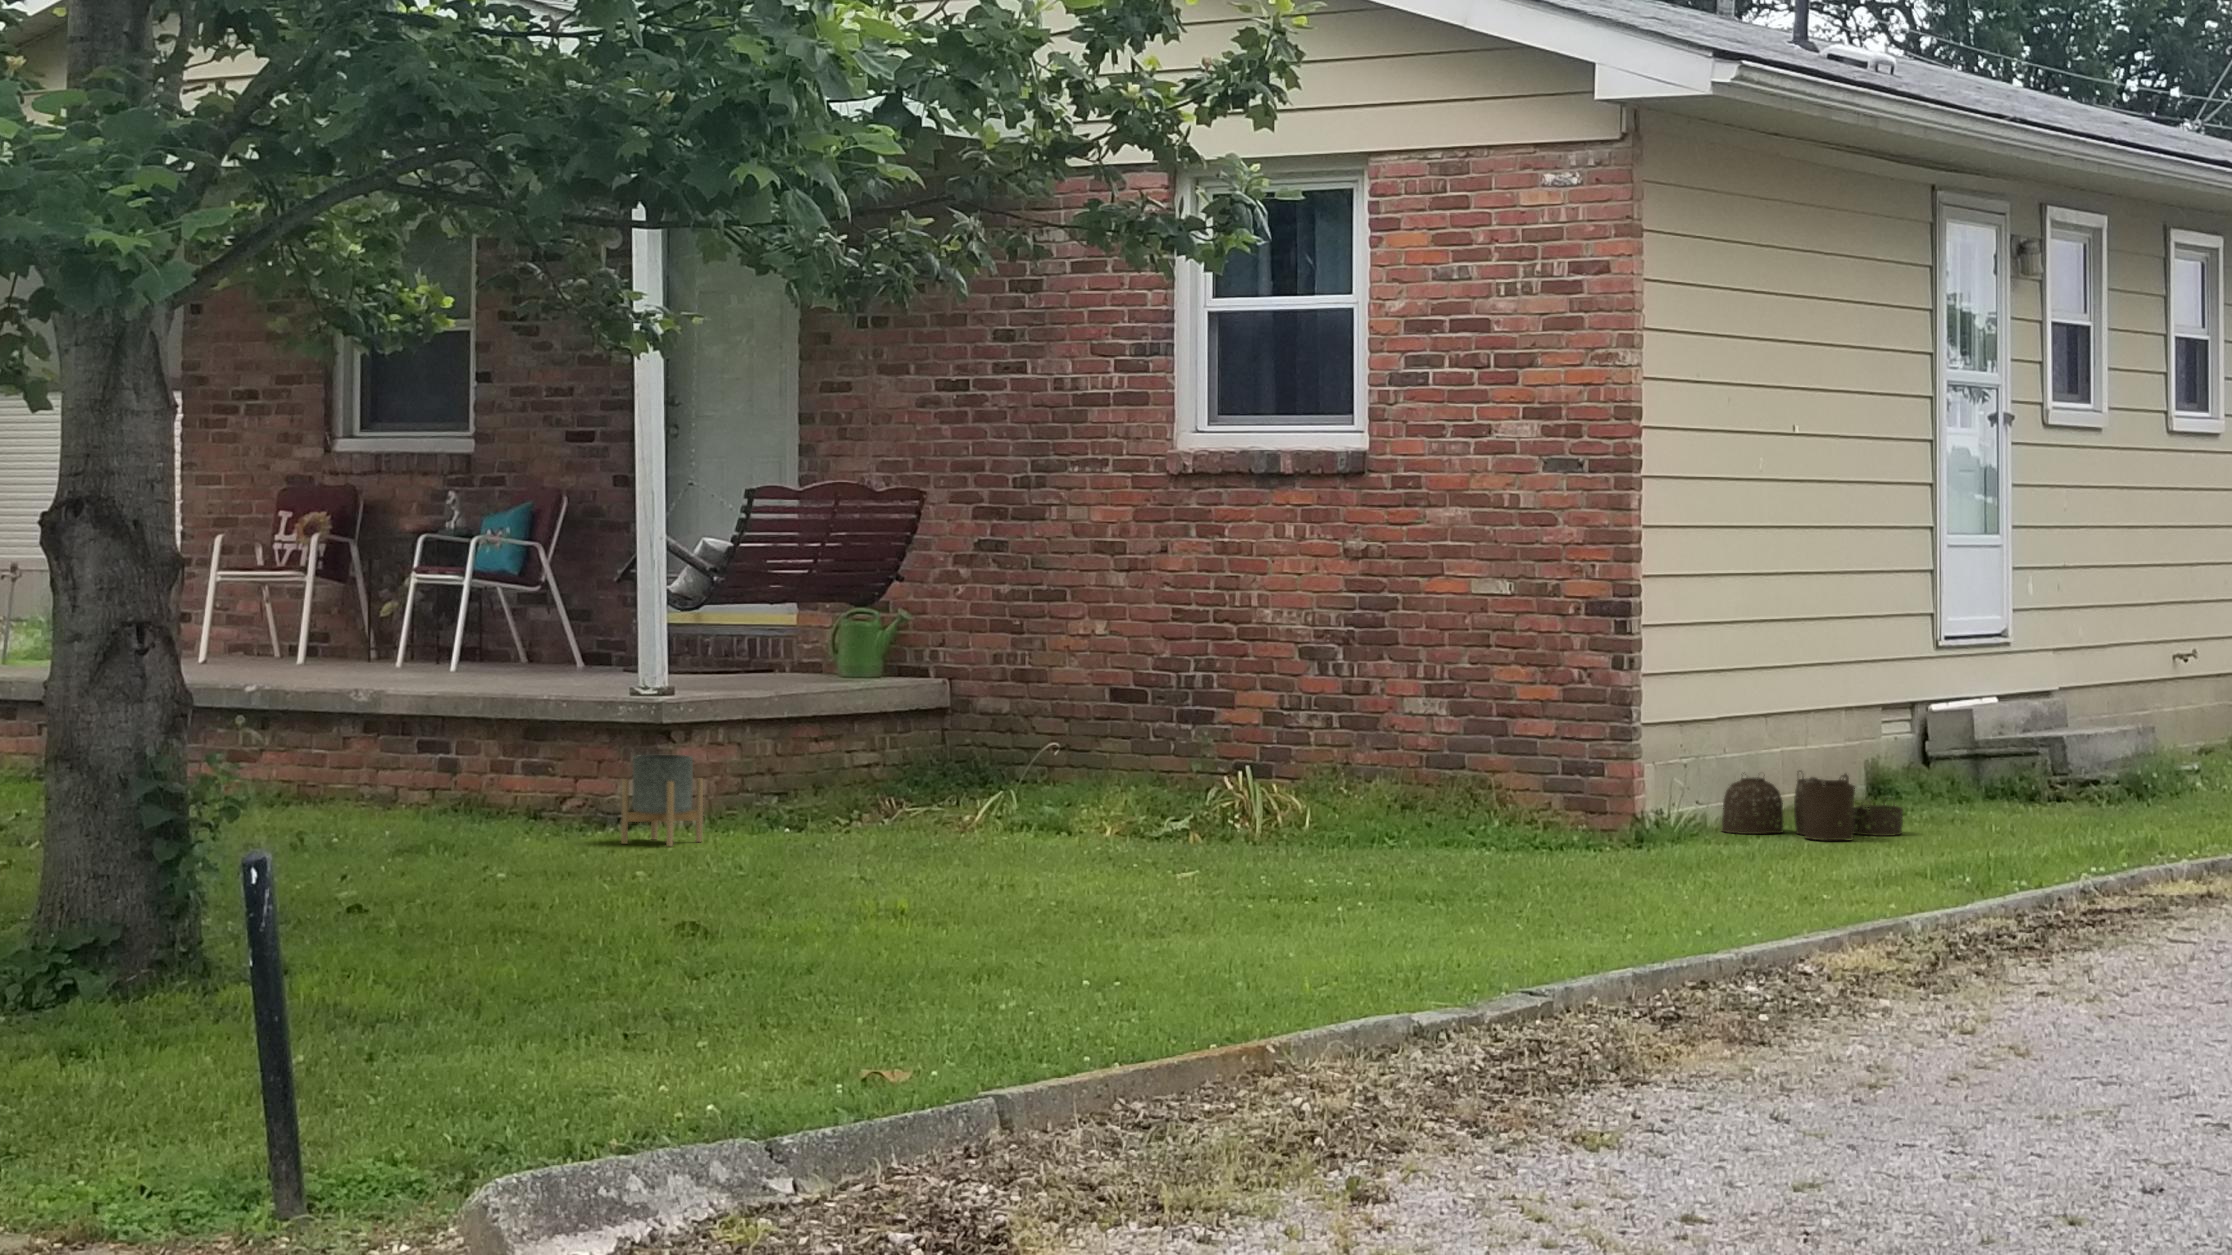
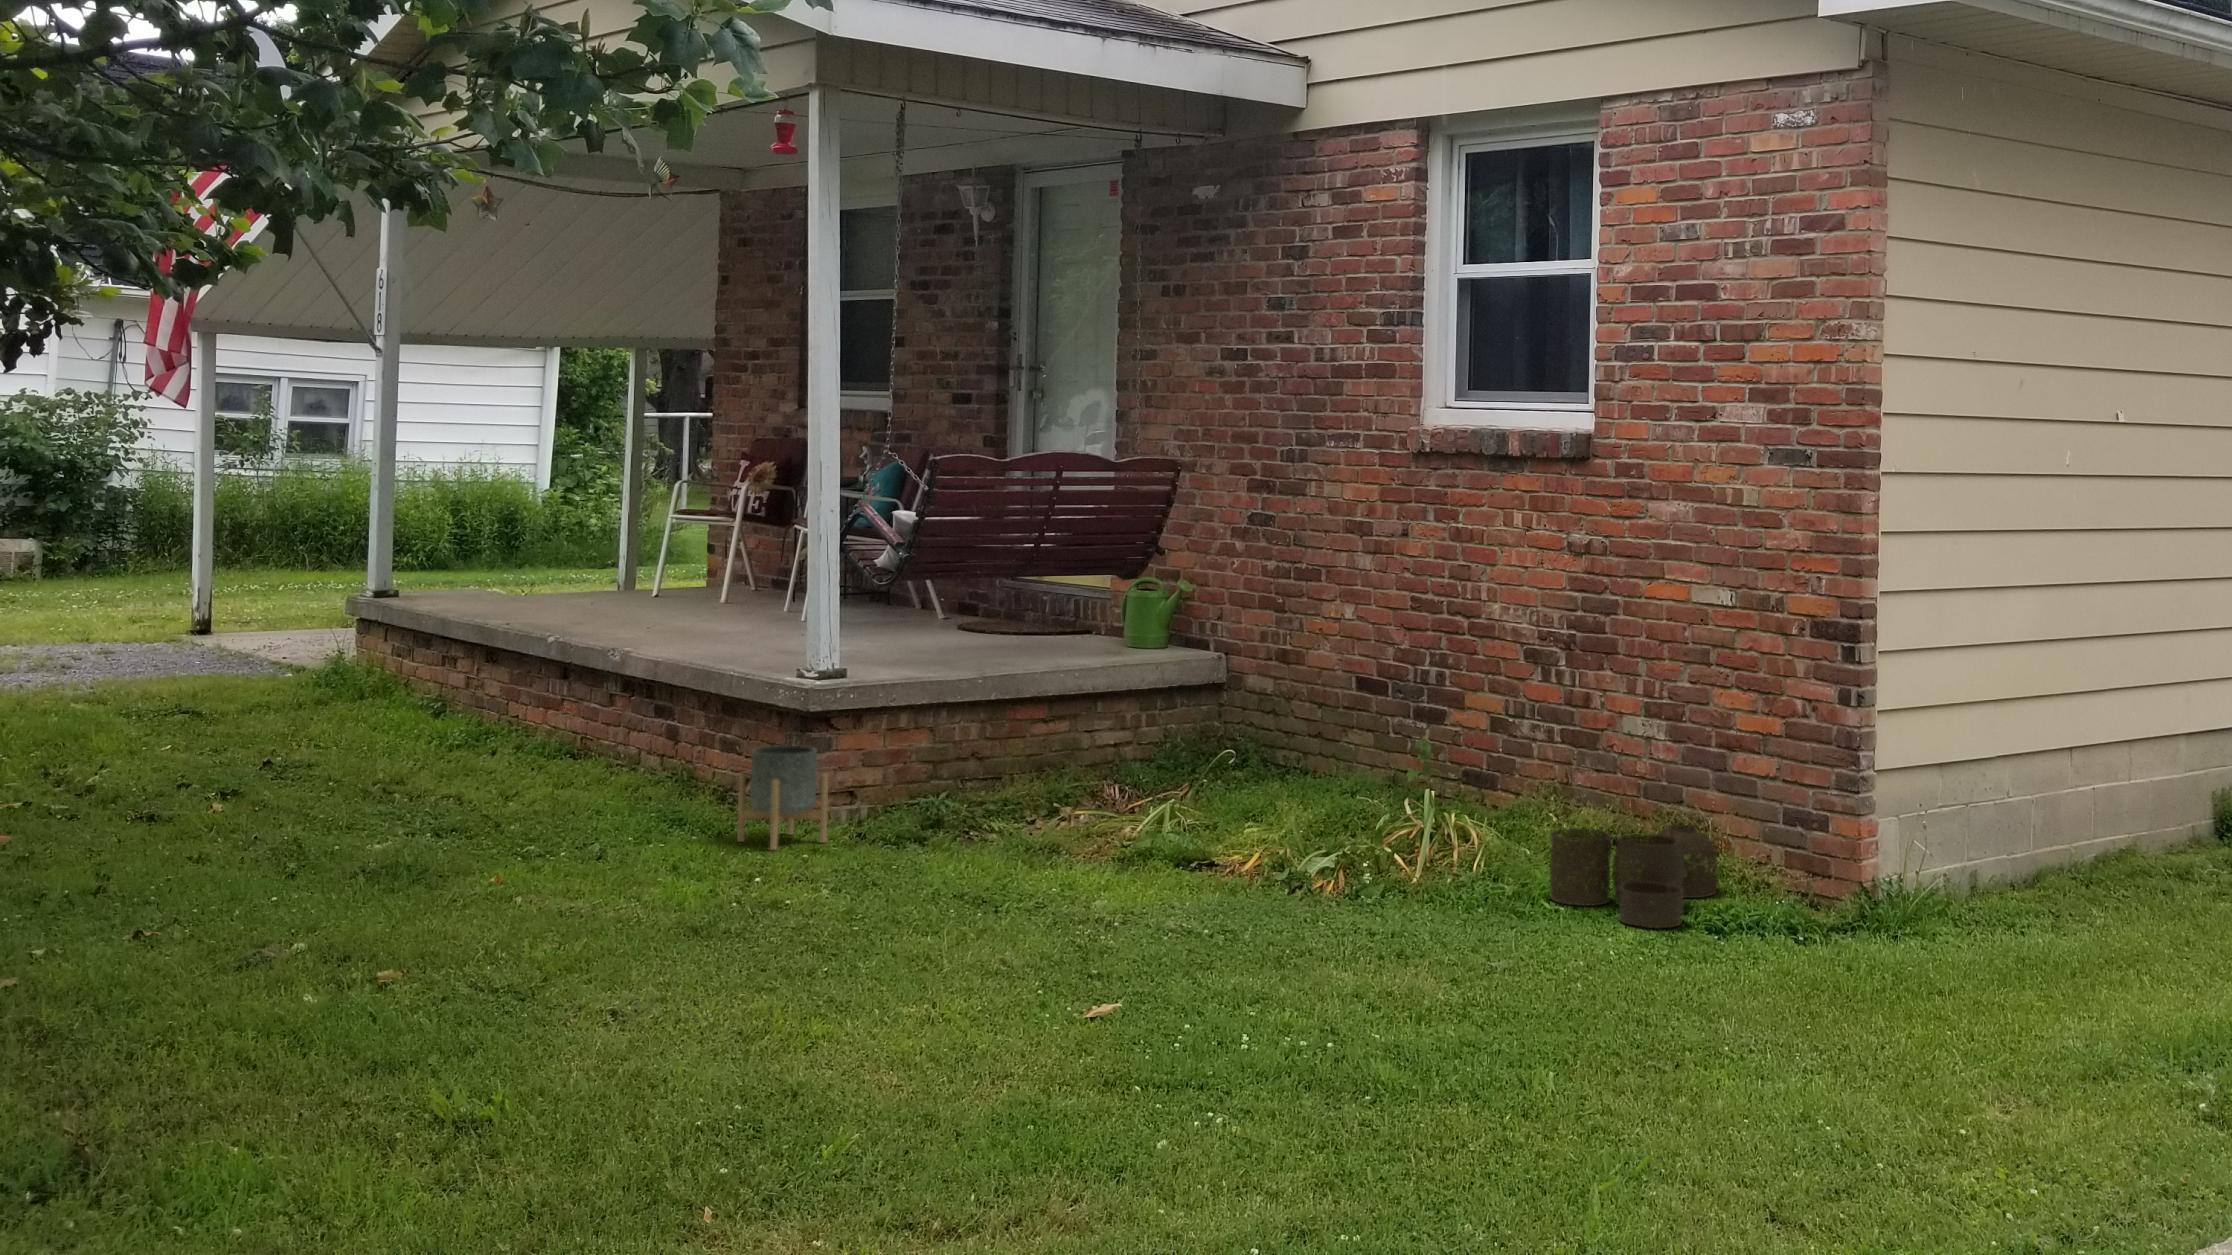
woven basket: present [1721,771,1903,841] -> present [1550,821,1718,928]

